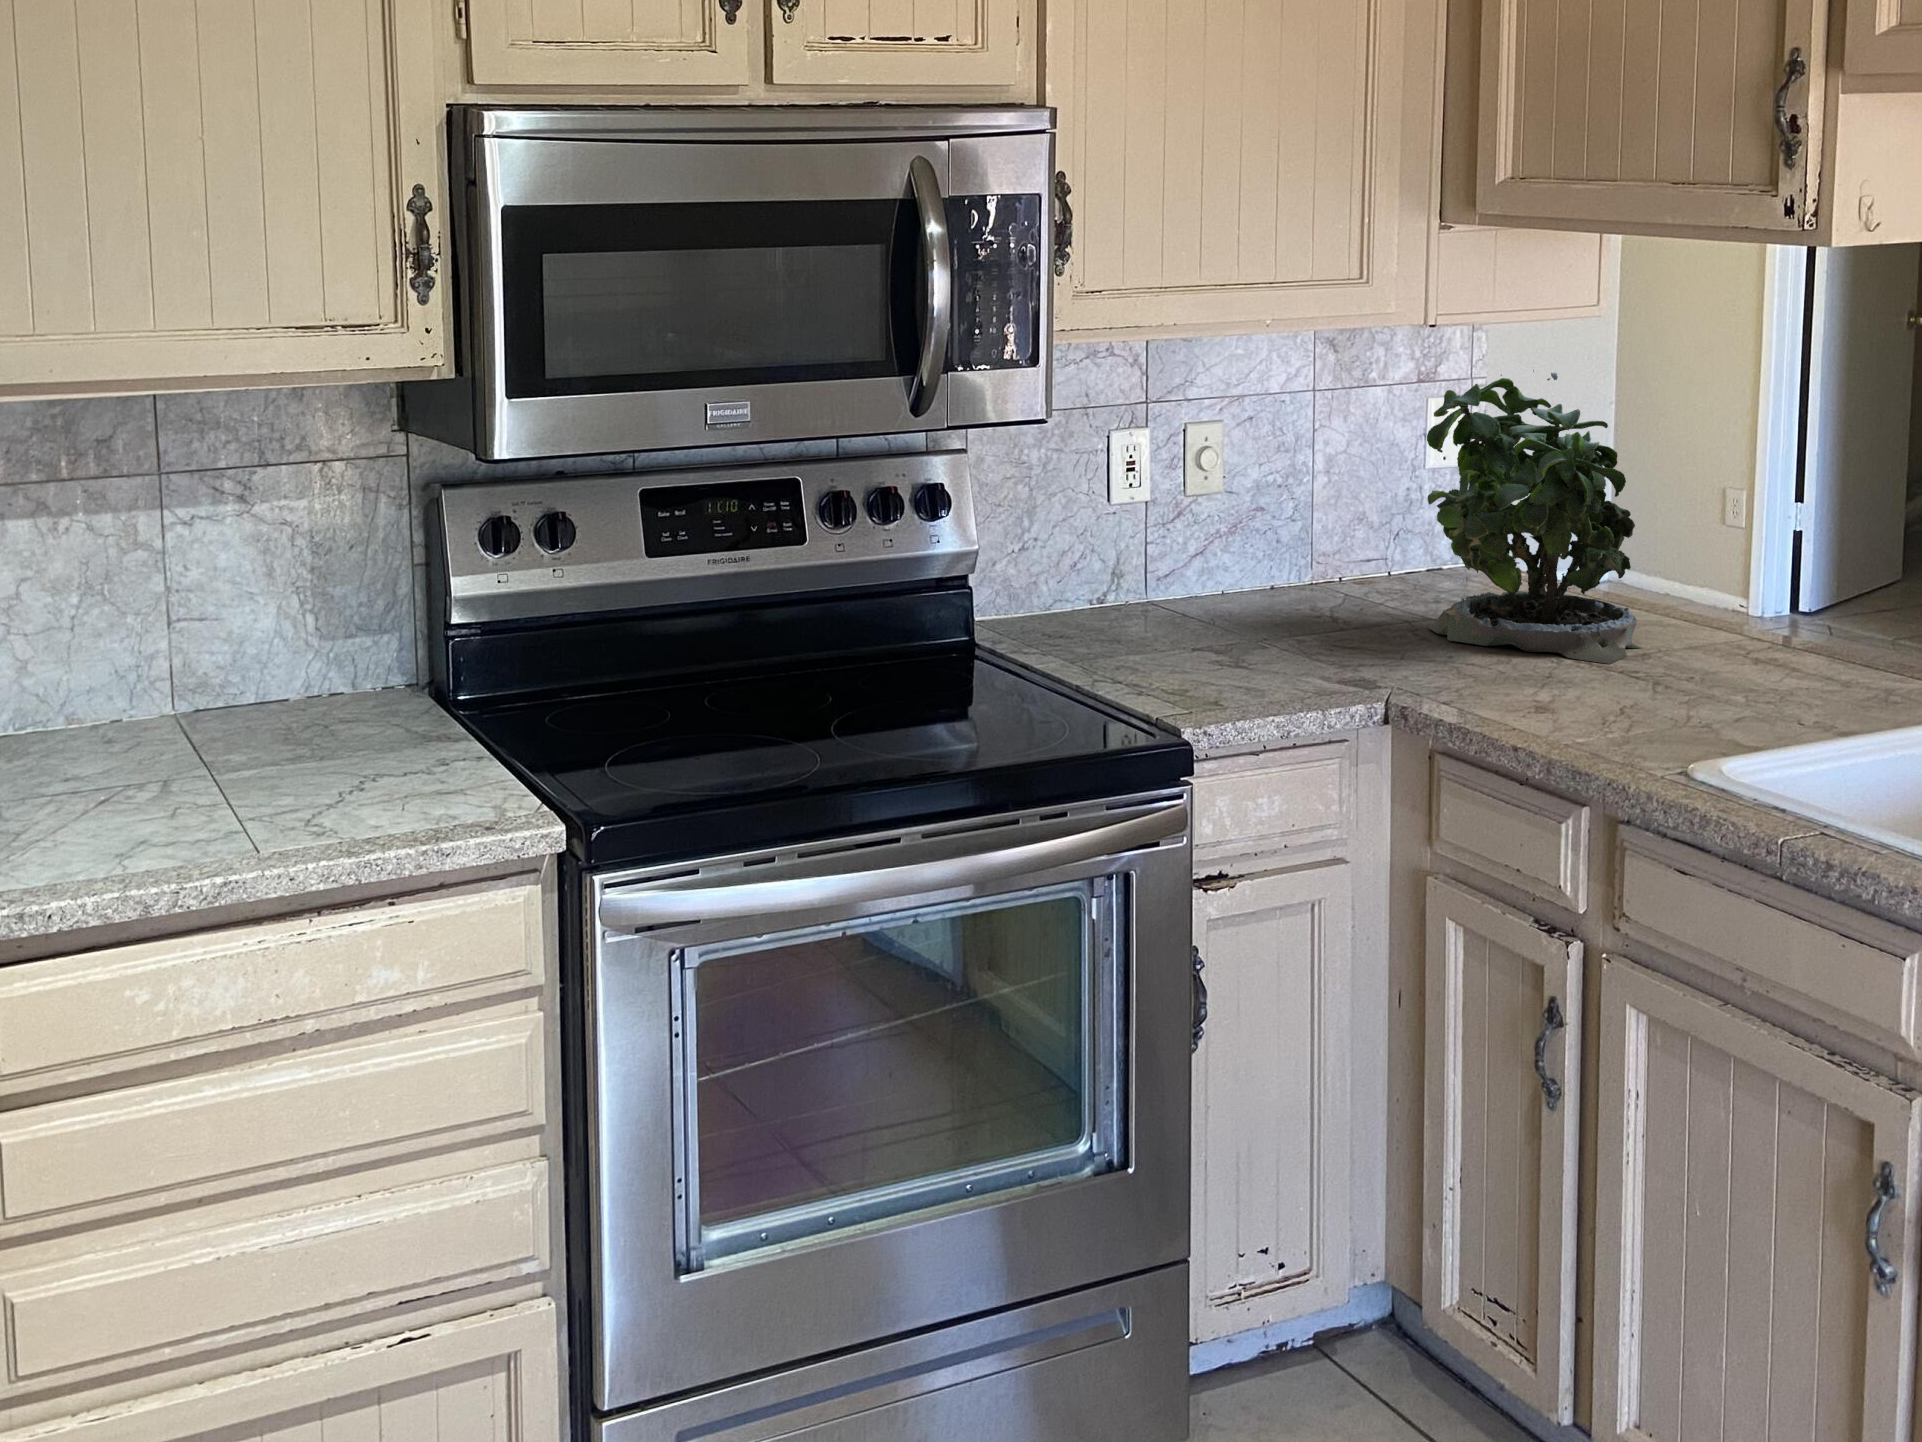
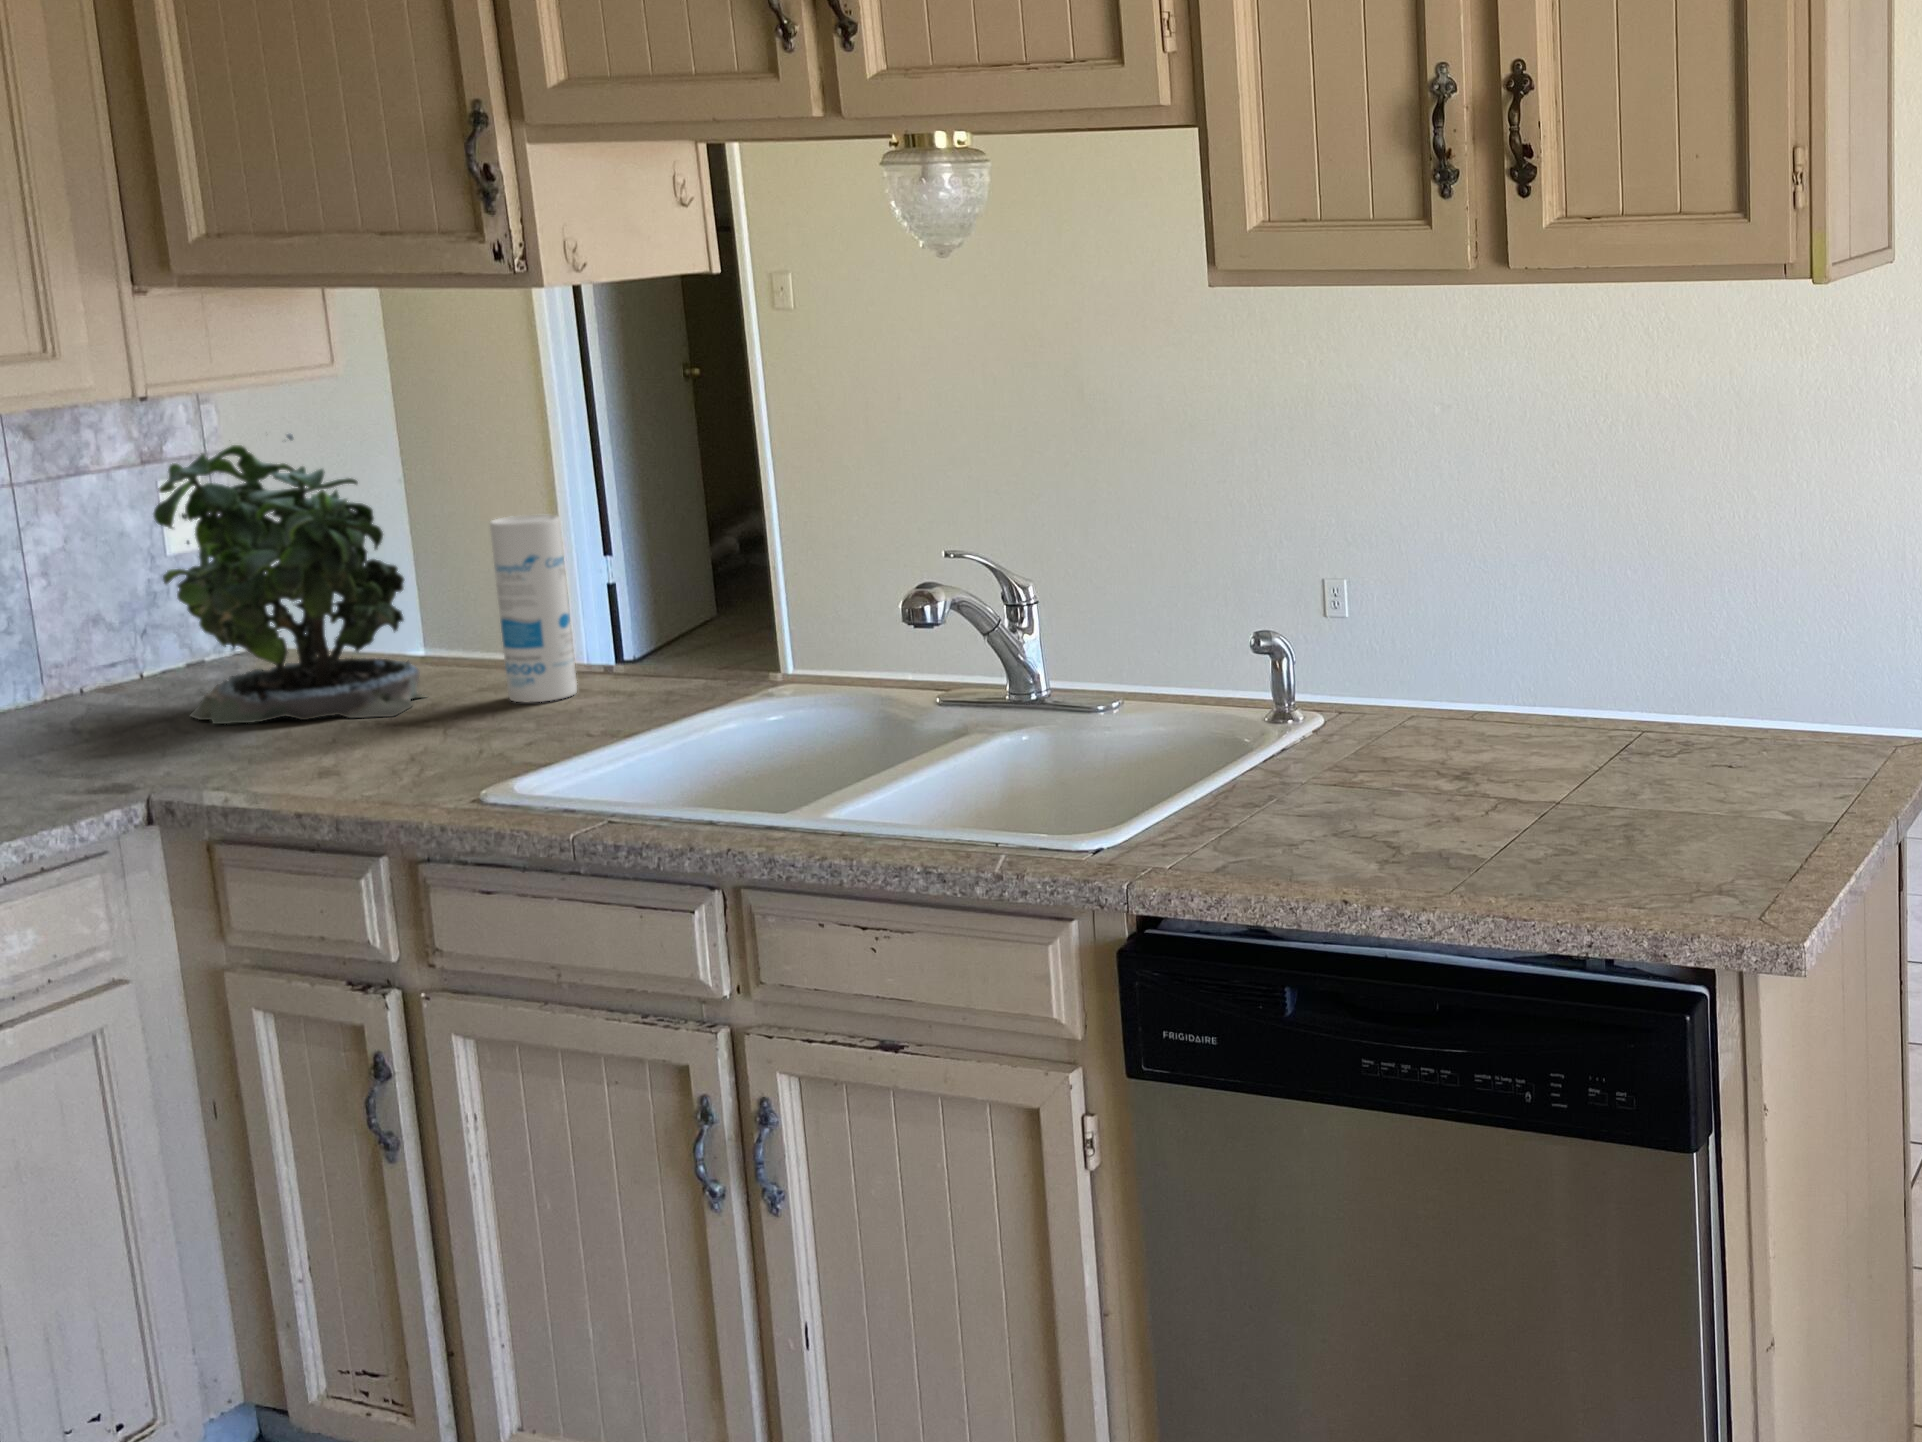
canister: none [1721,479,1803,676] -> present [490,515,577,702]

